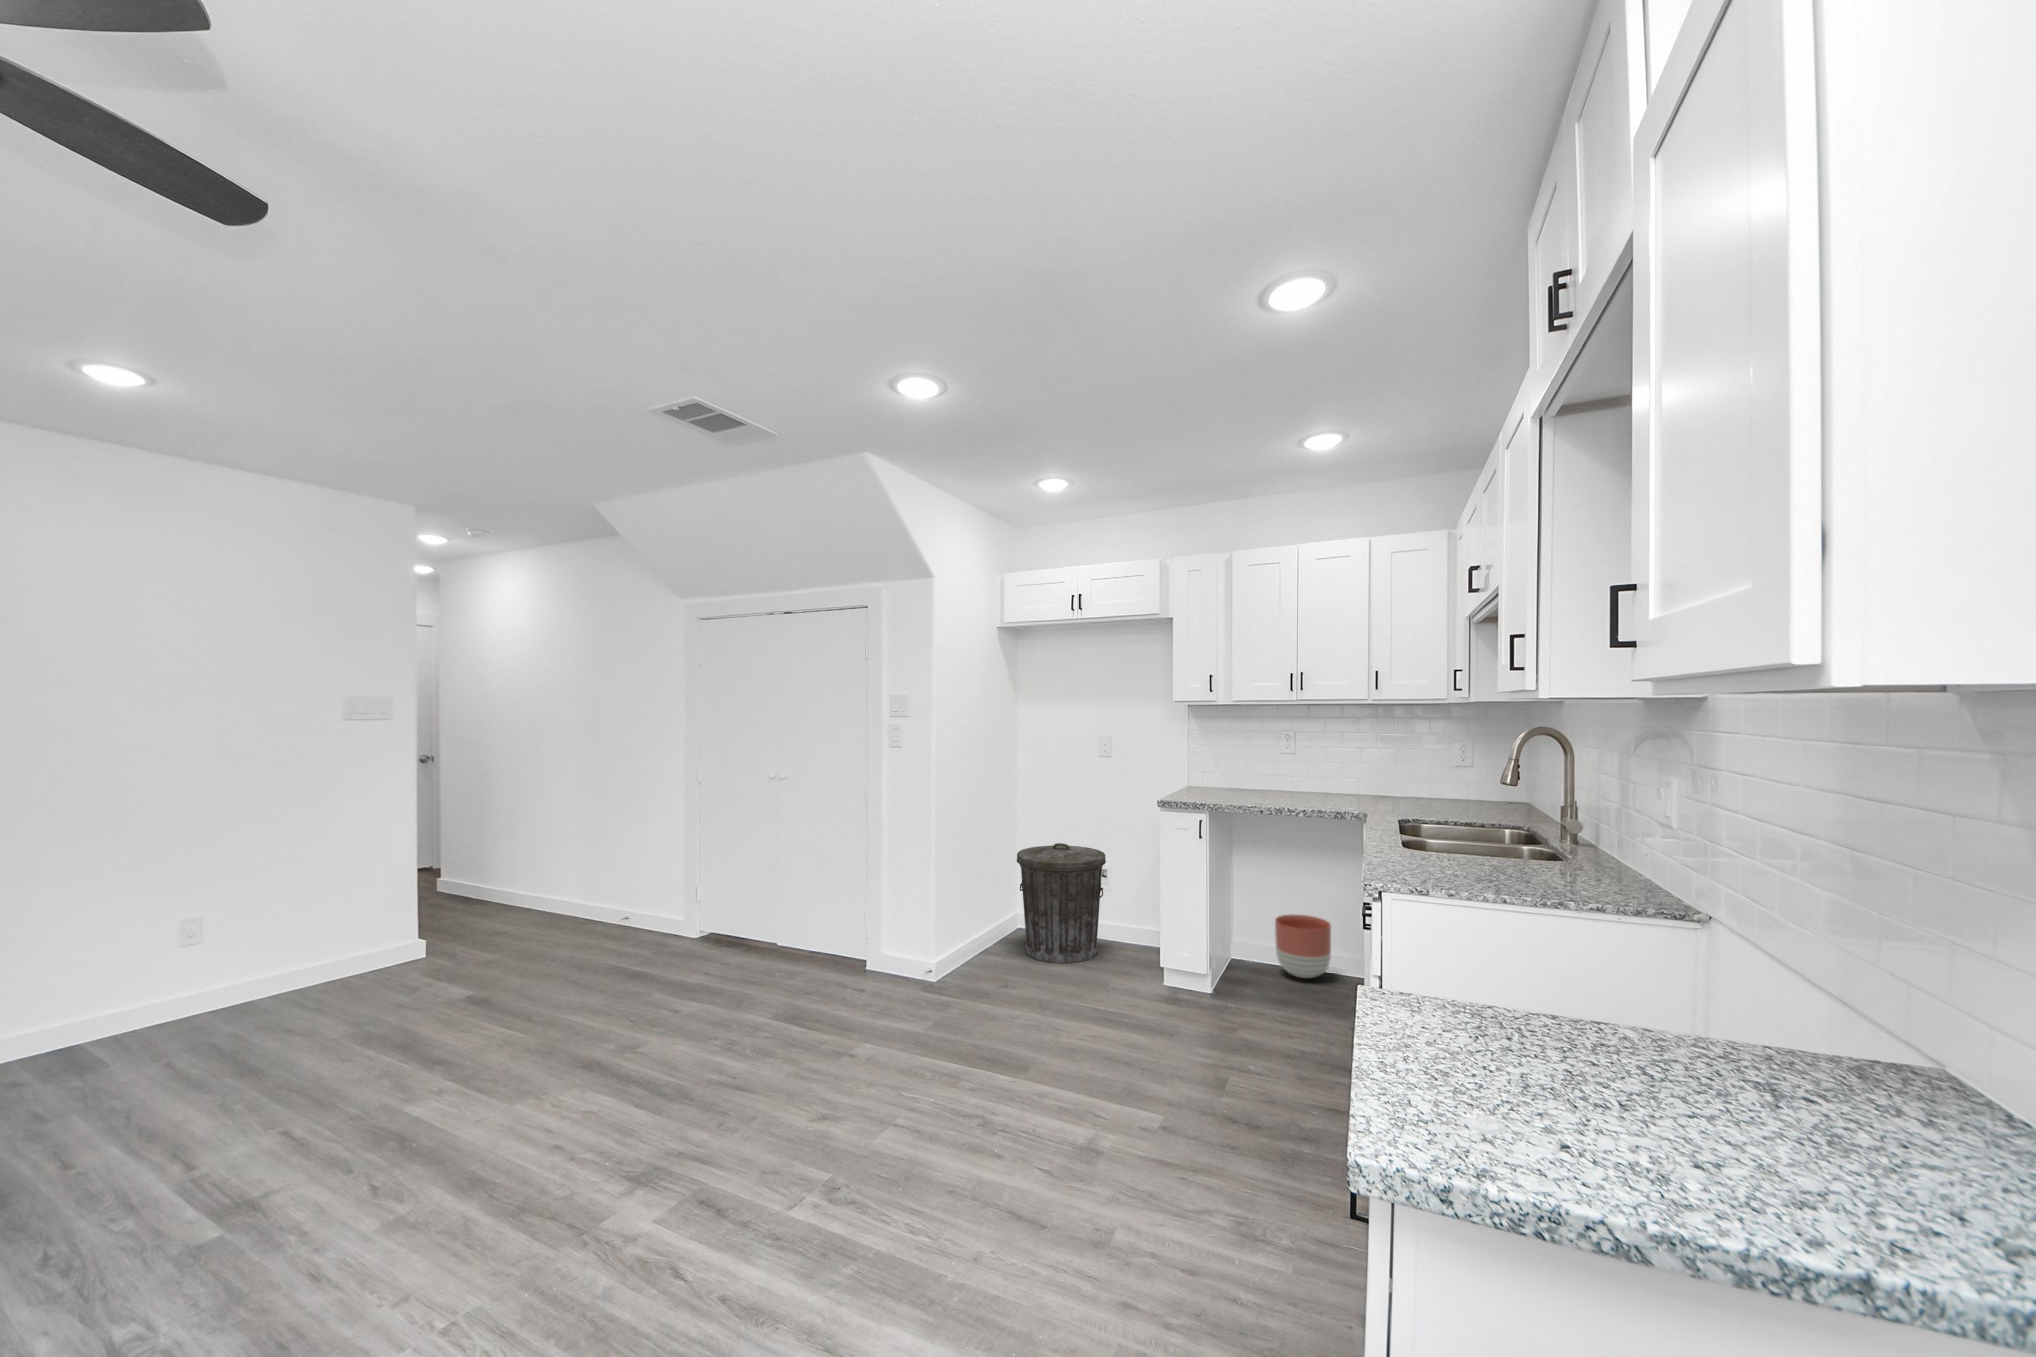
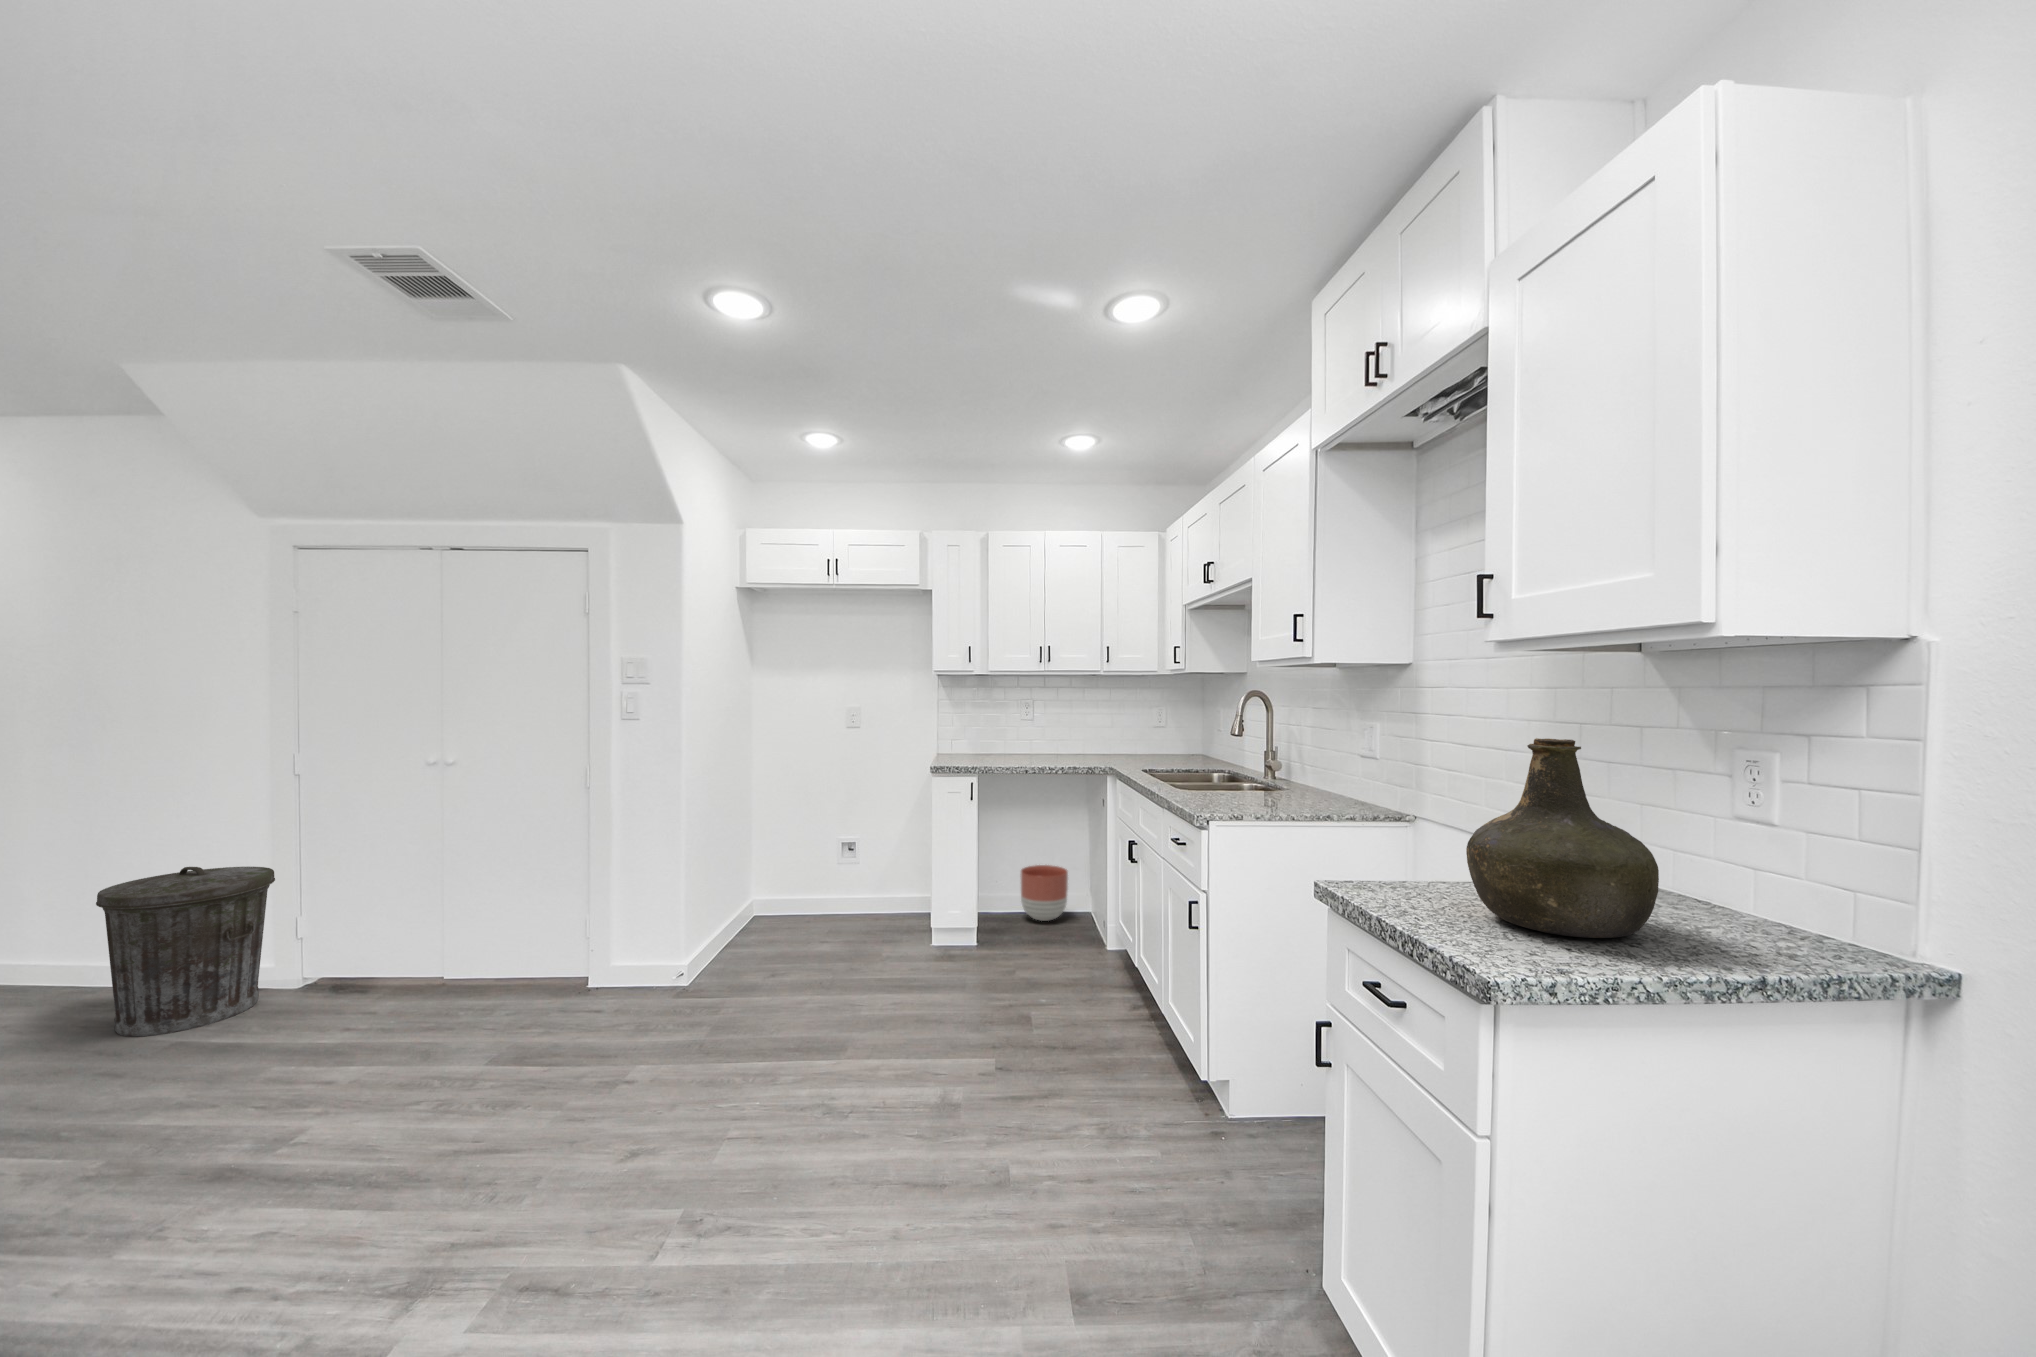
bottle: none [1485,831,1778,1149] -> present [1466,738,1659,938]
trash can: present [1017,843,1106,963] -> present [96,867,275,1037]

